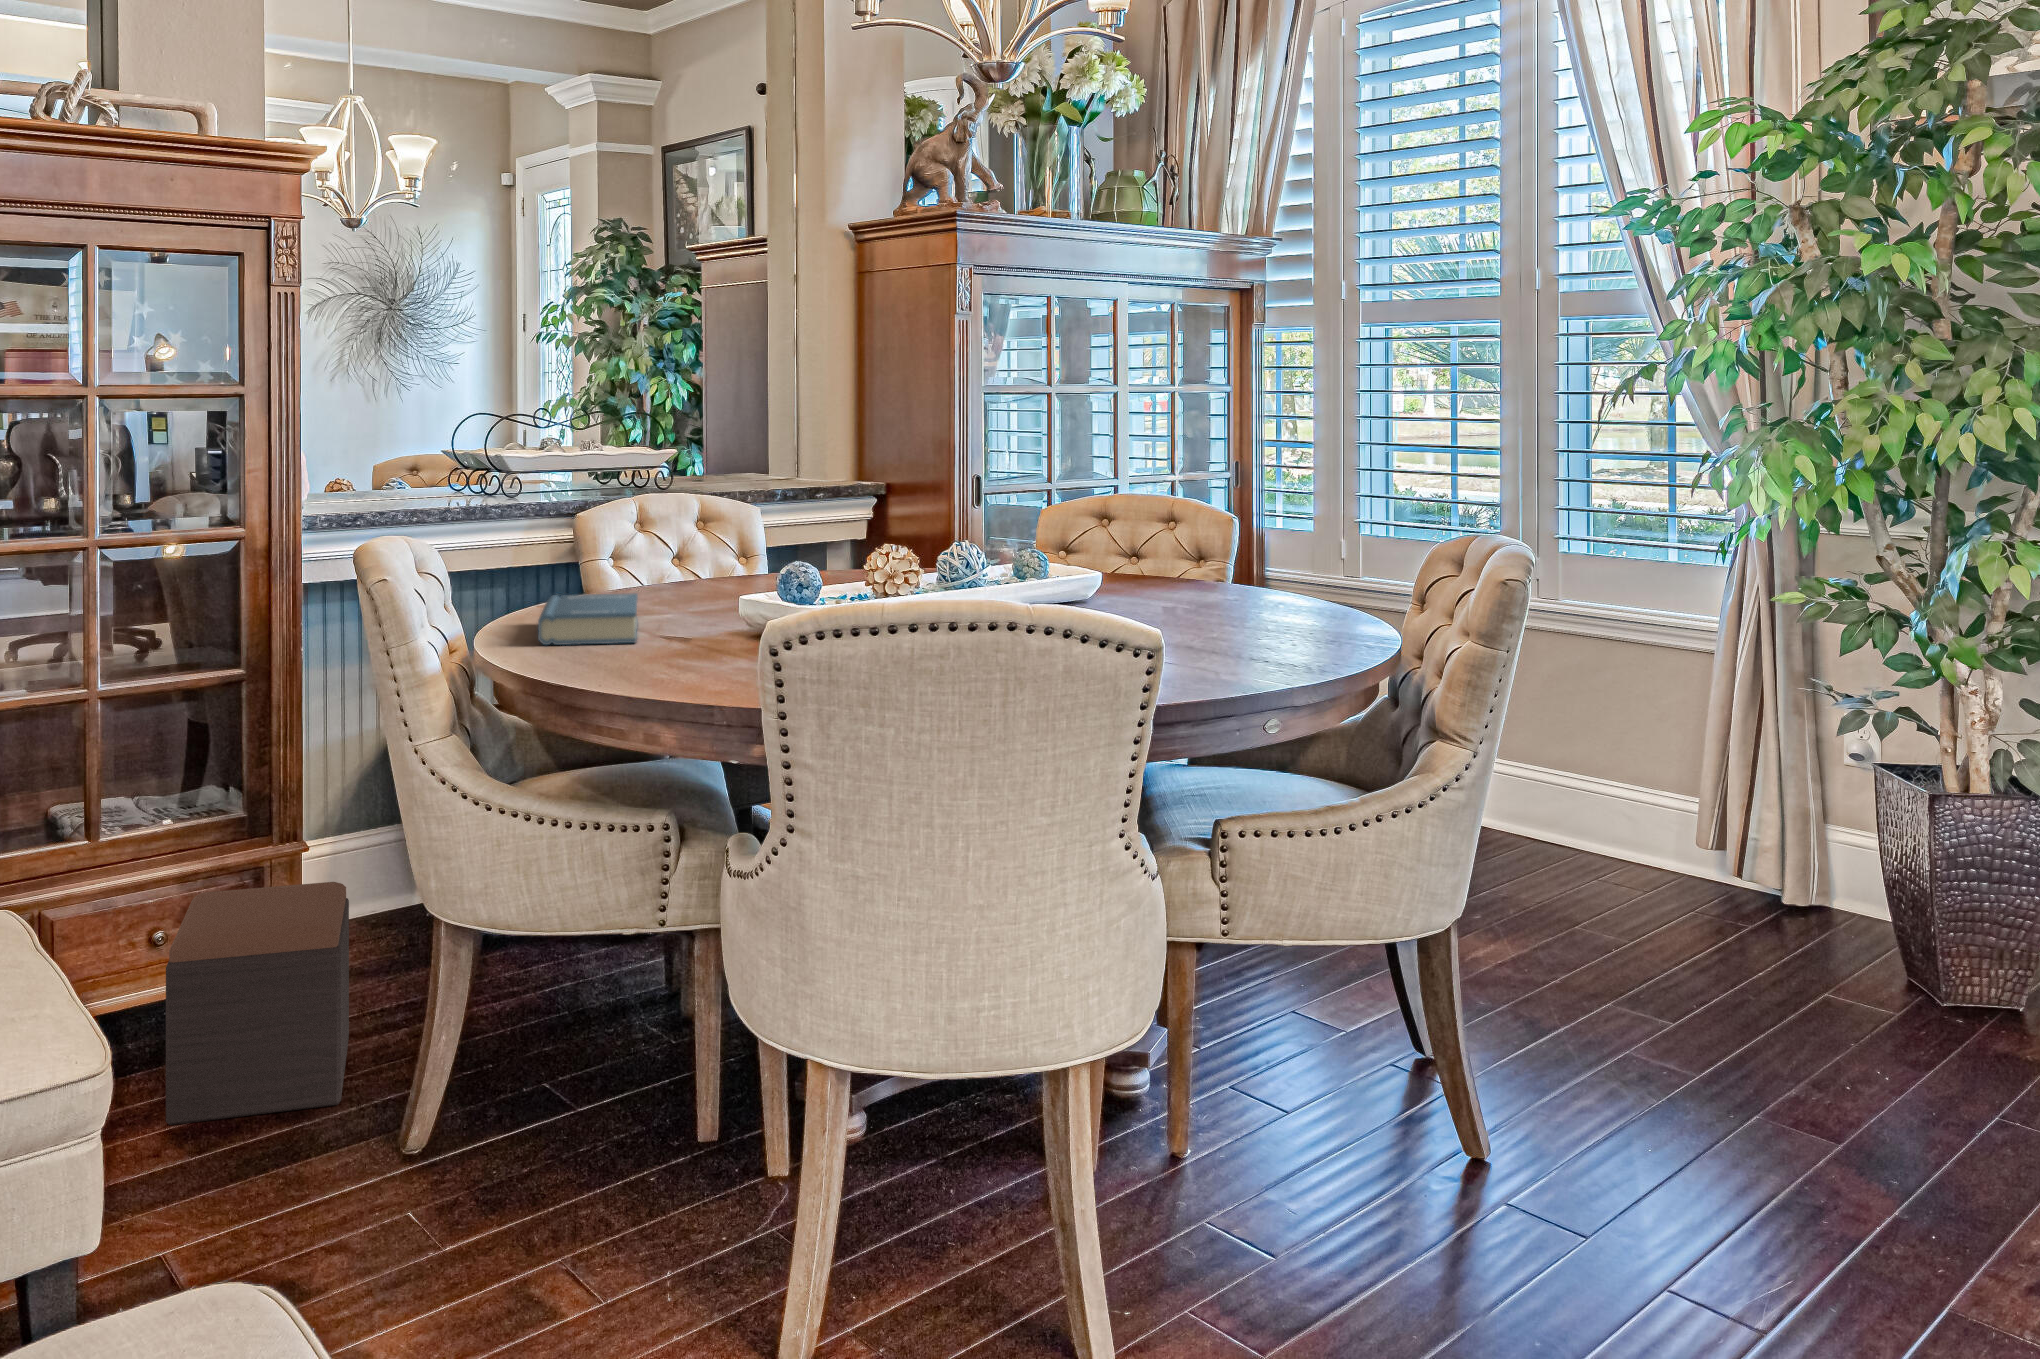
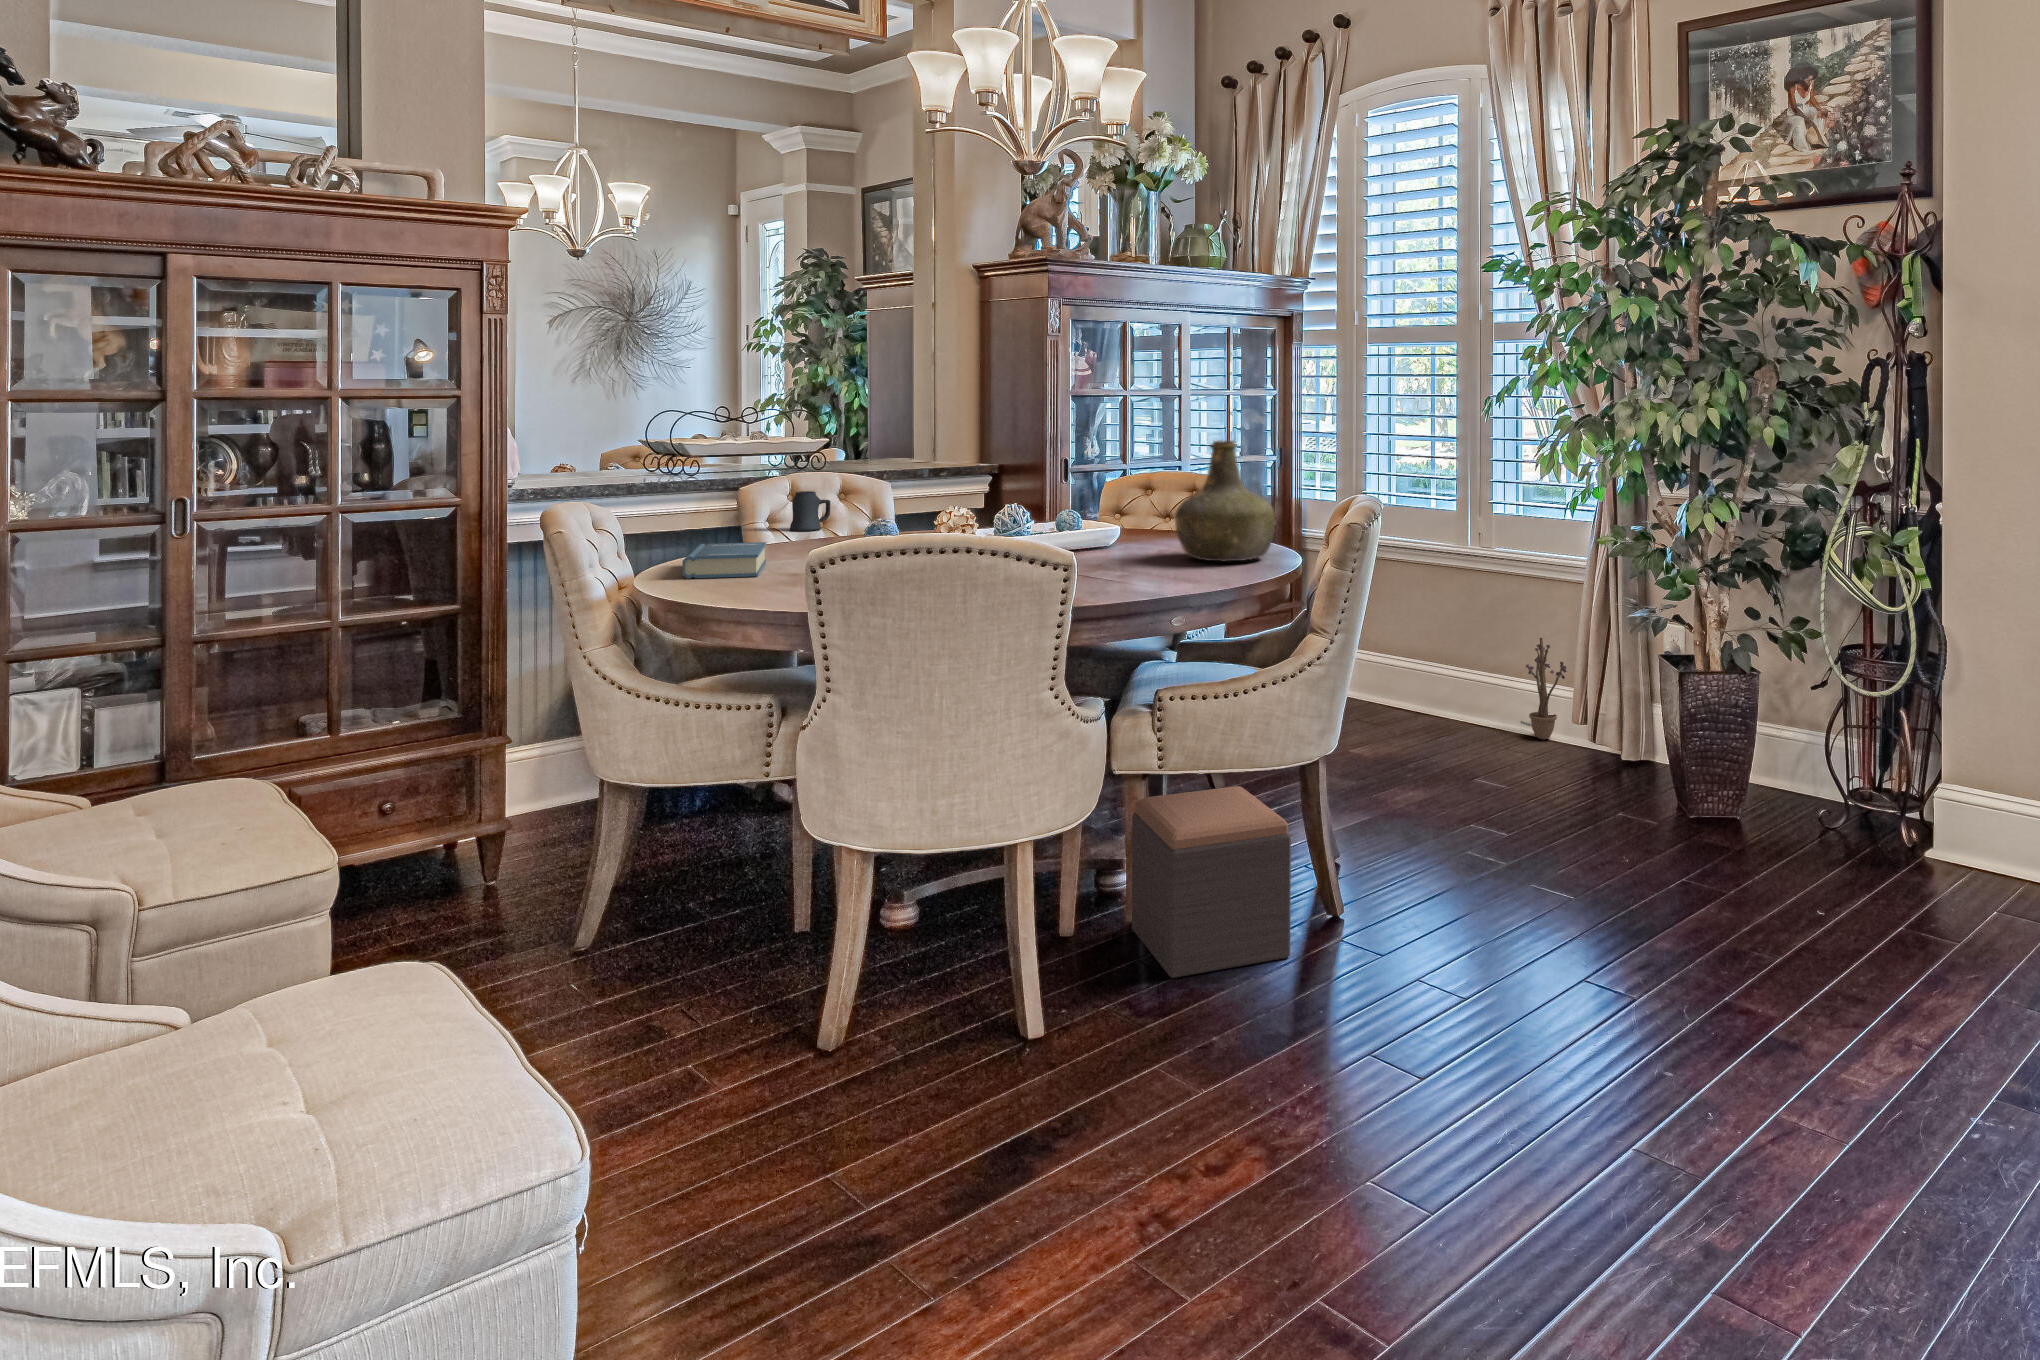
bottle: none [1202,455,1350,630] -> present [1175,440,1275,561]
mug: none [644,521,694,574] -> present [790,491,830,531]
decorative plant: none [1608,729,1687,872] -> present [1521,638,1567,740]
footstool: present [166,882,349,1125] -> present [1132,786,1291,978]

